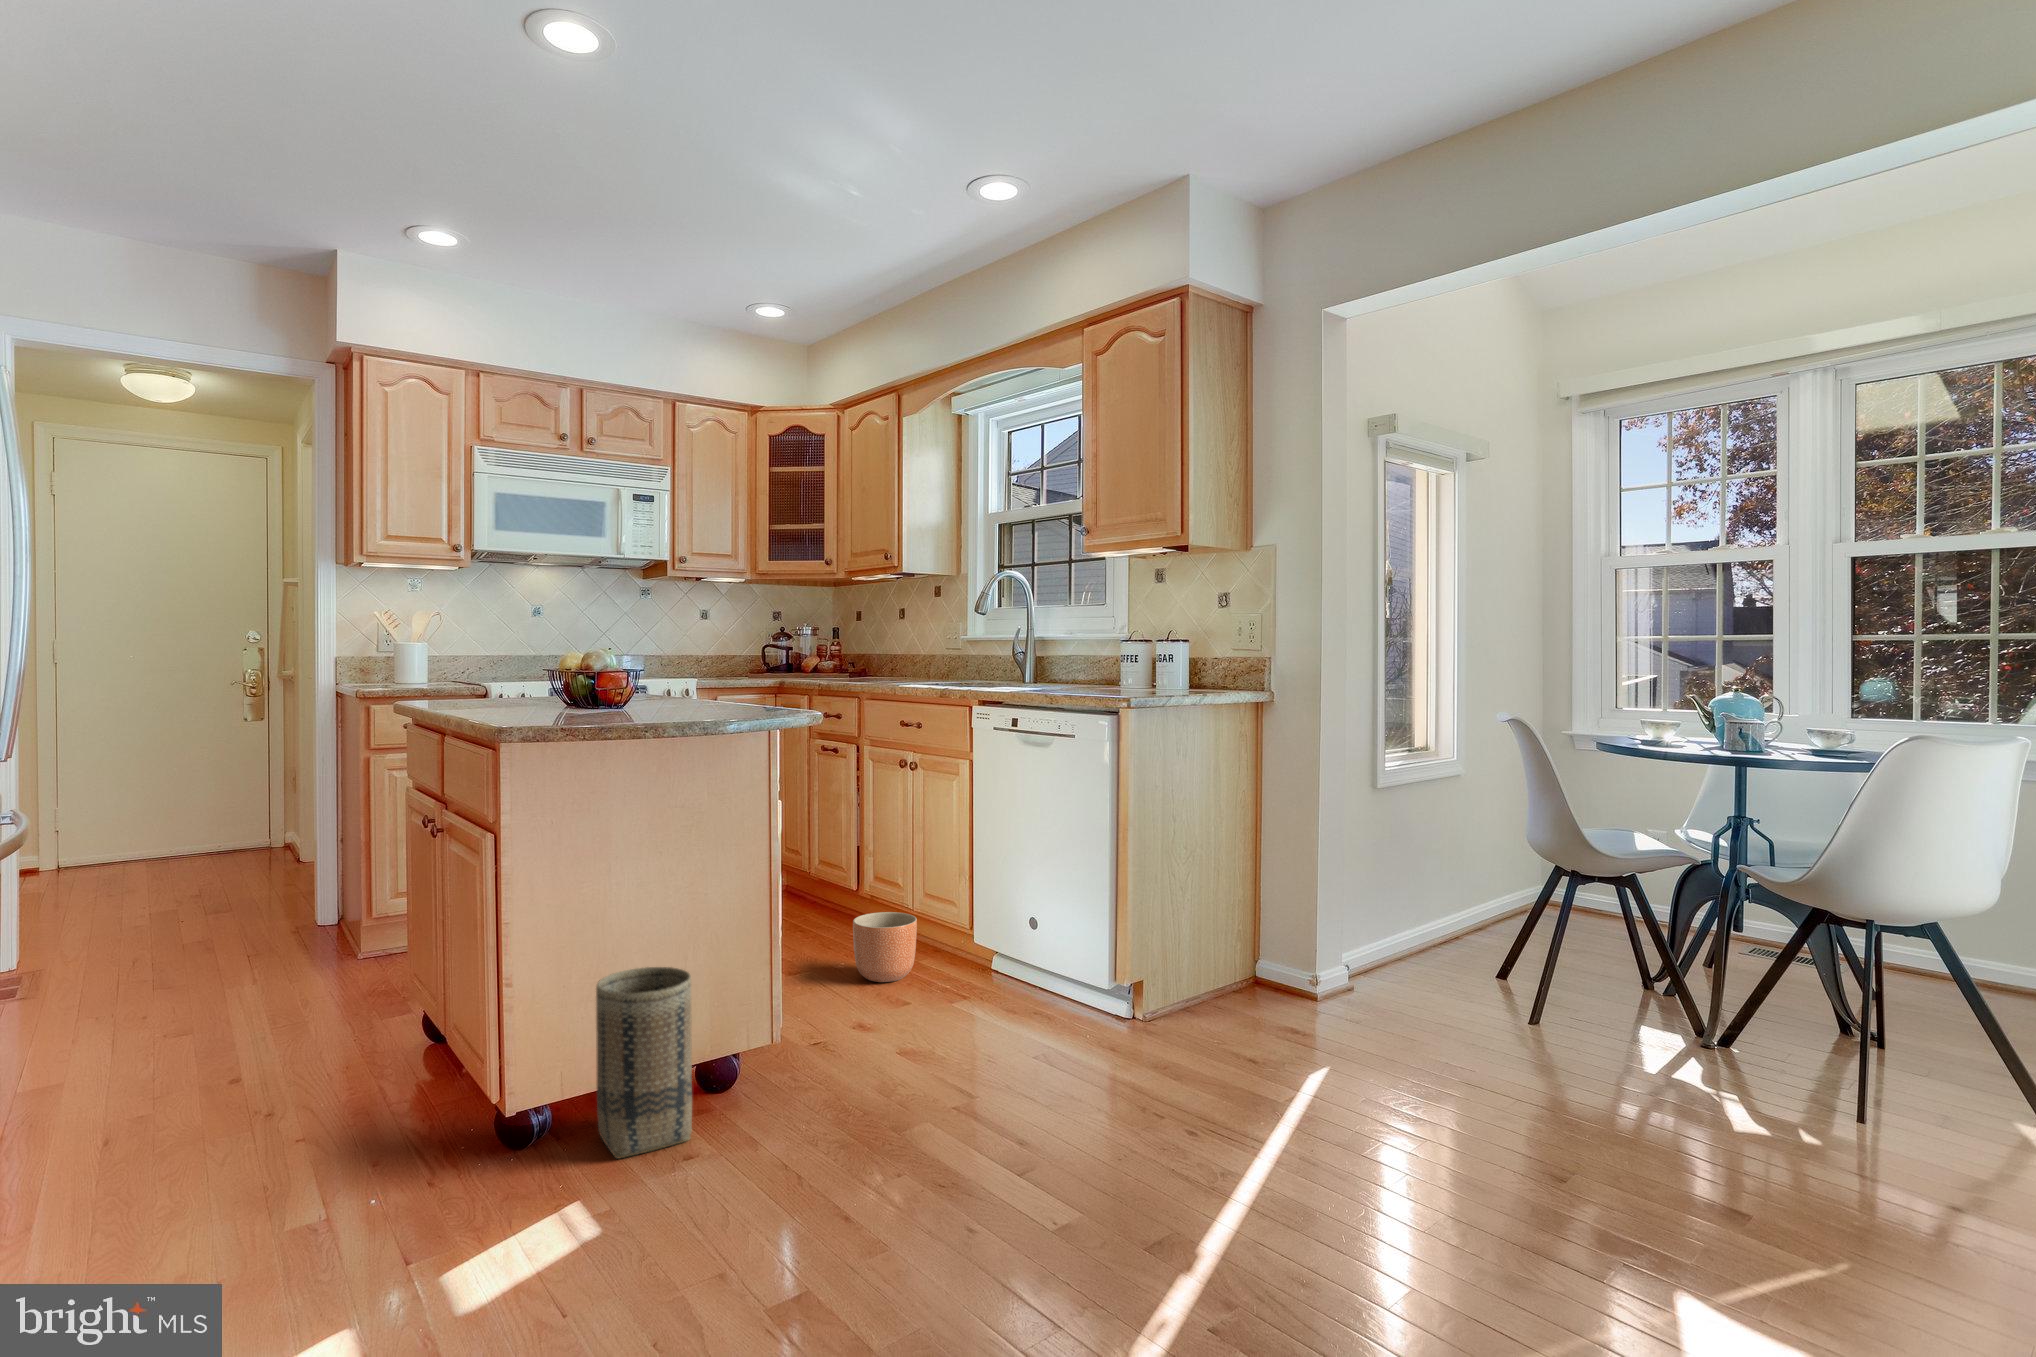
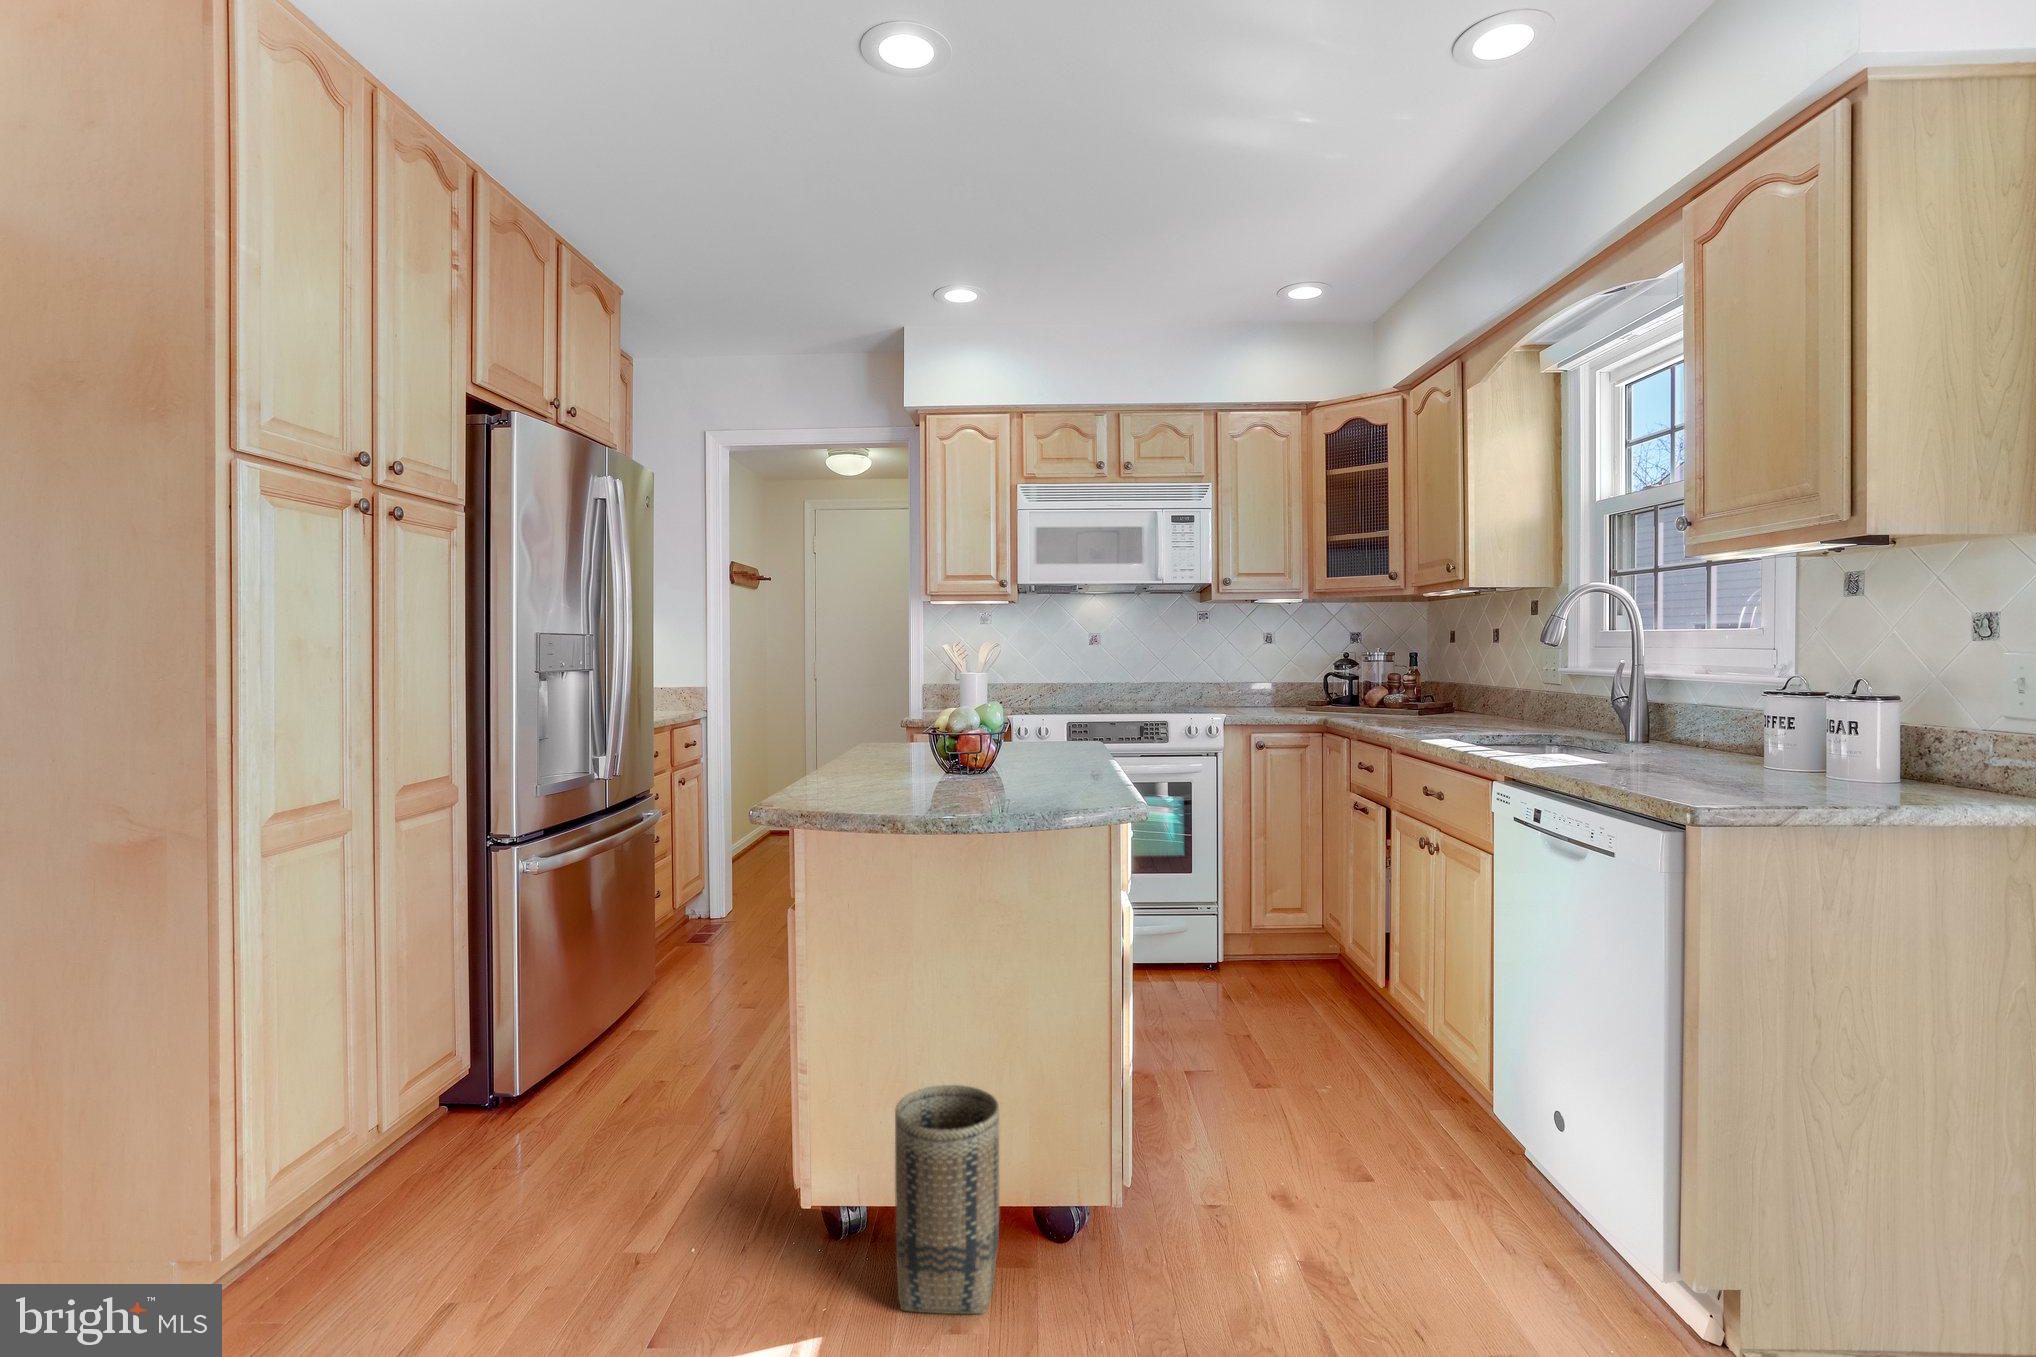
planter: present [853,912,917,982] -> none [1322,1035,1408,1133]

